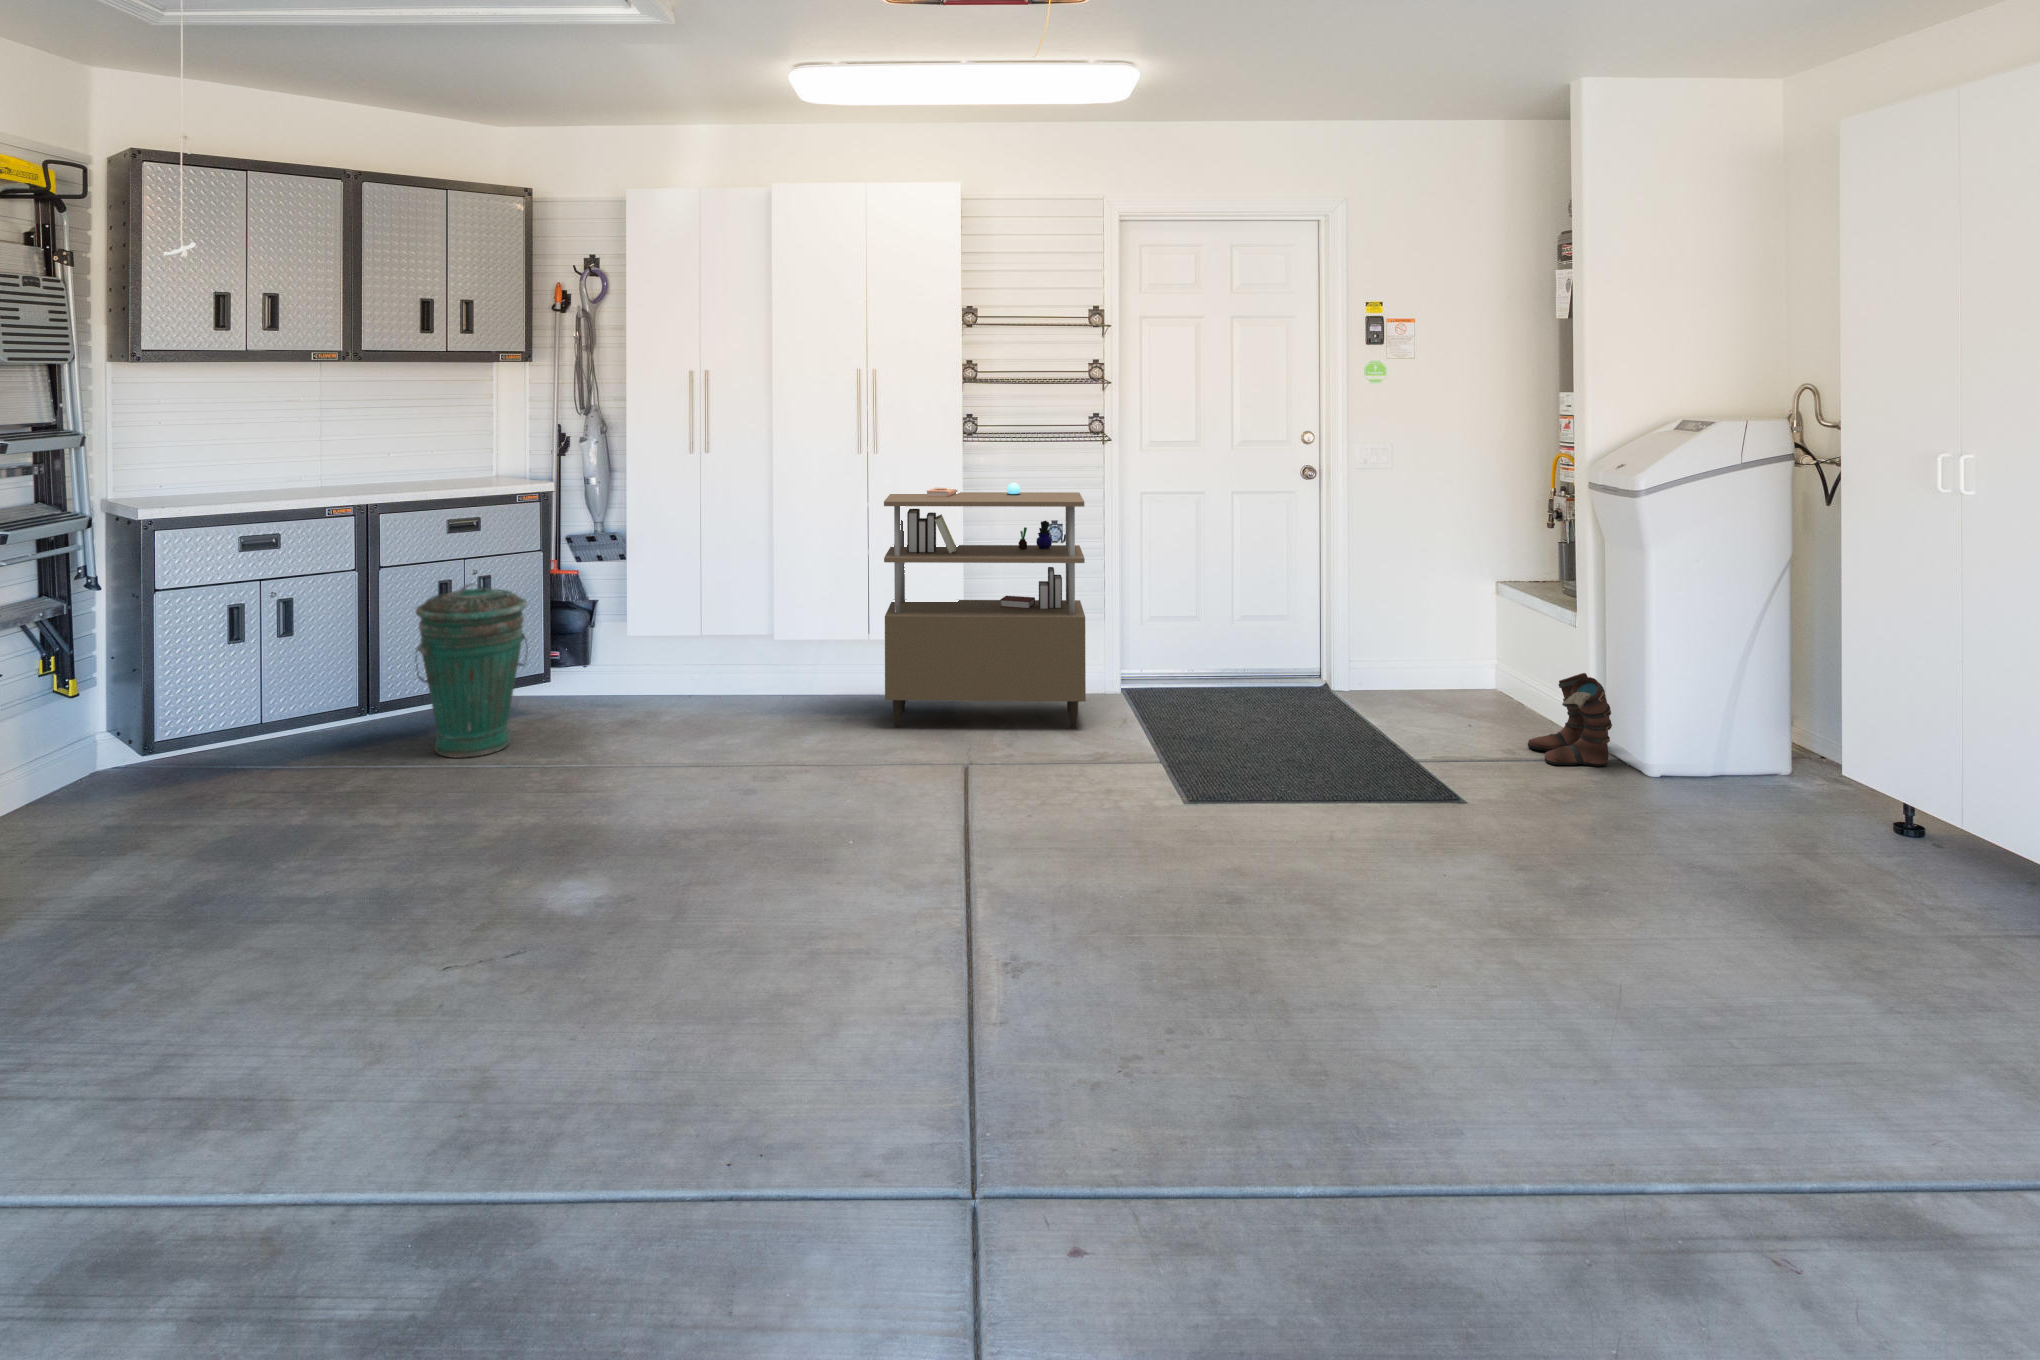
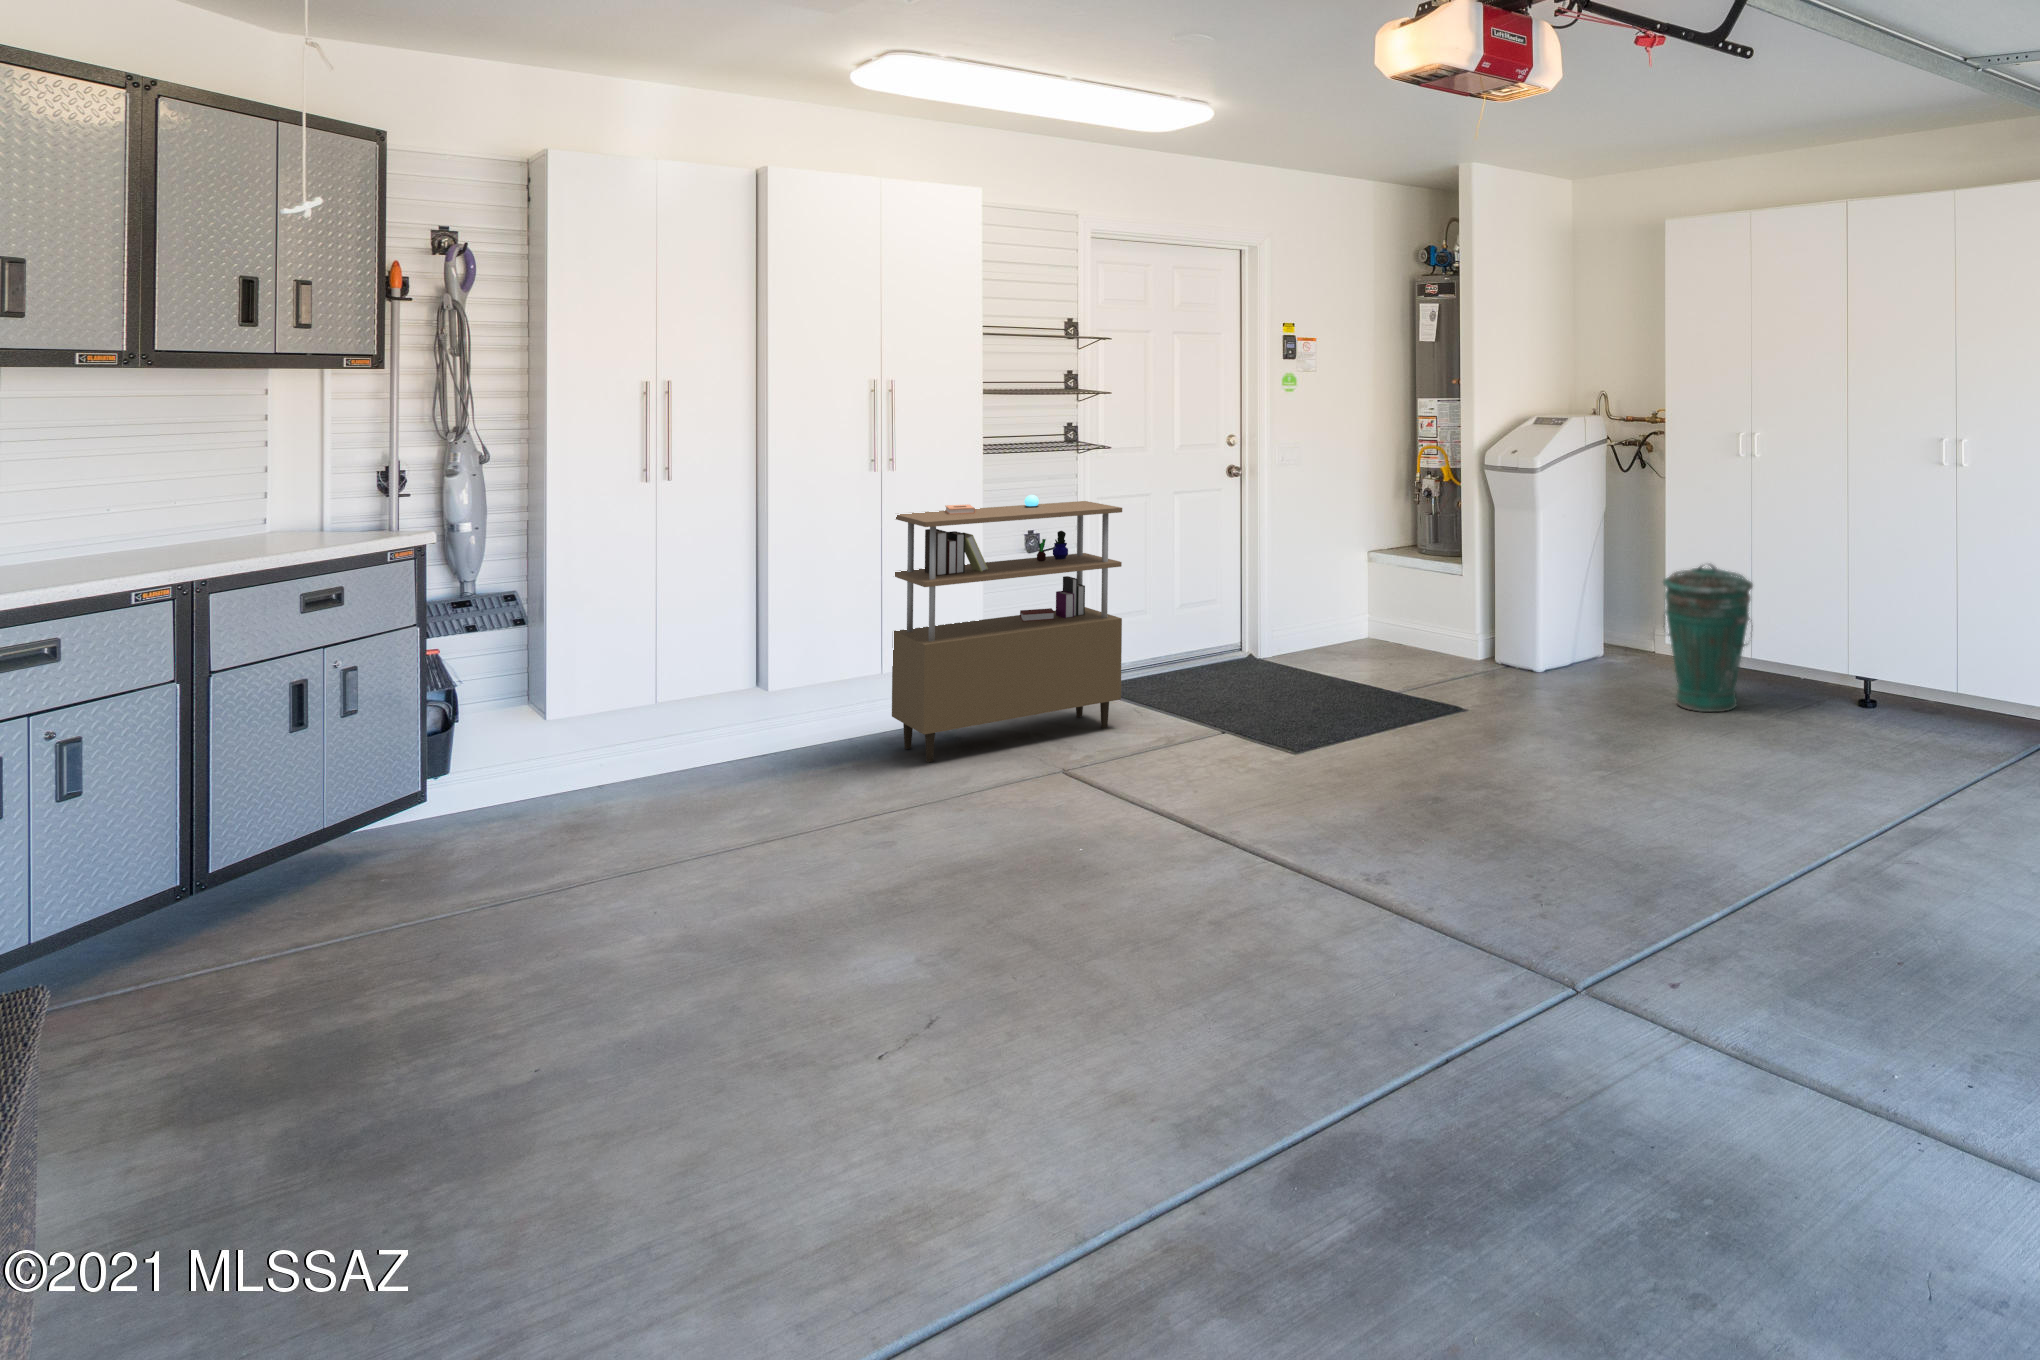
trash can: present [416,583,528,758] -> present [1663,564,1753,712]
boots: present [1528,673,1612,766] -> none [1449,610,1511,680]

